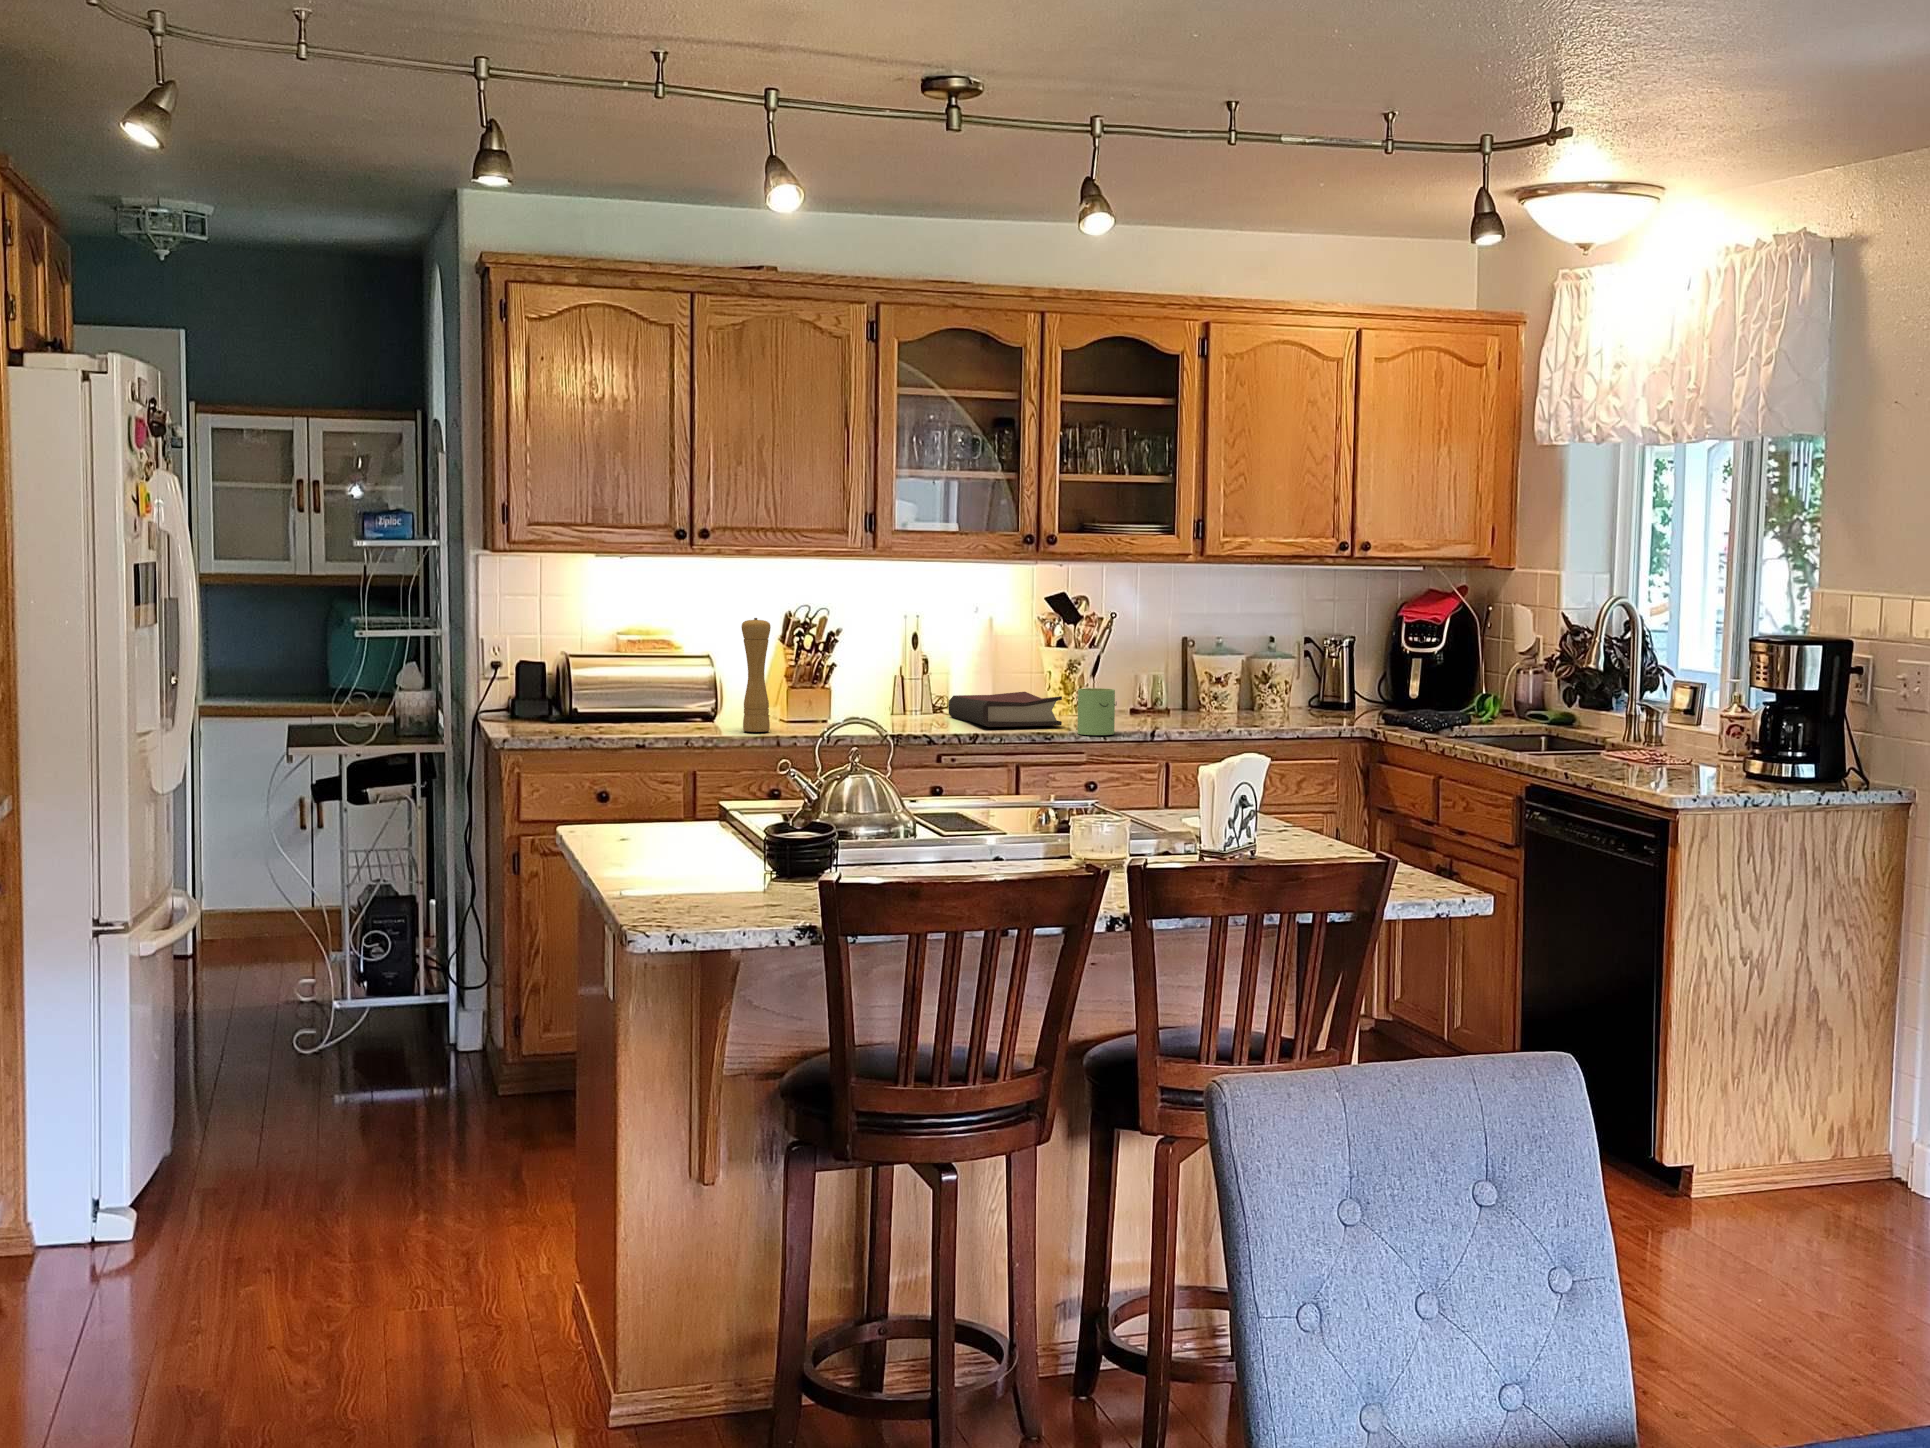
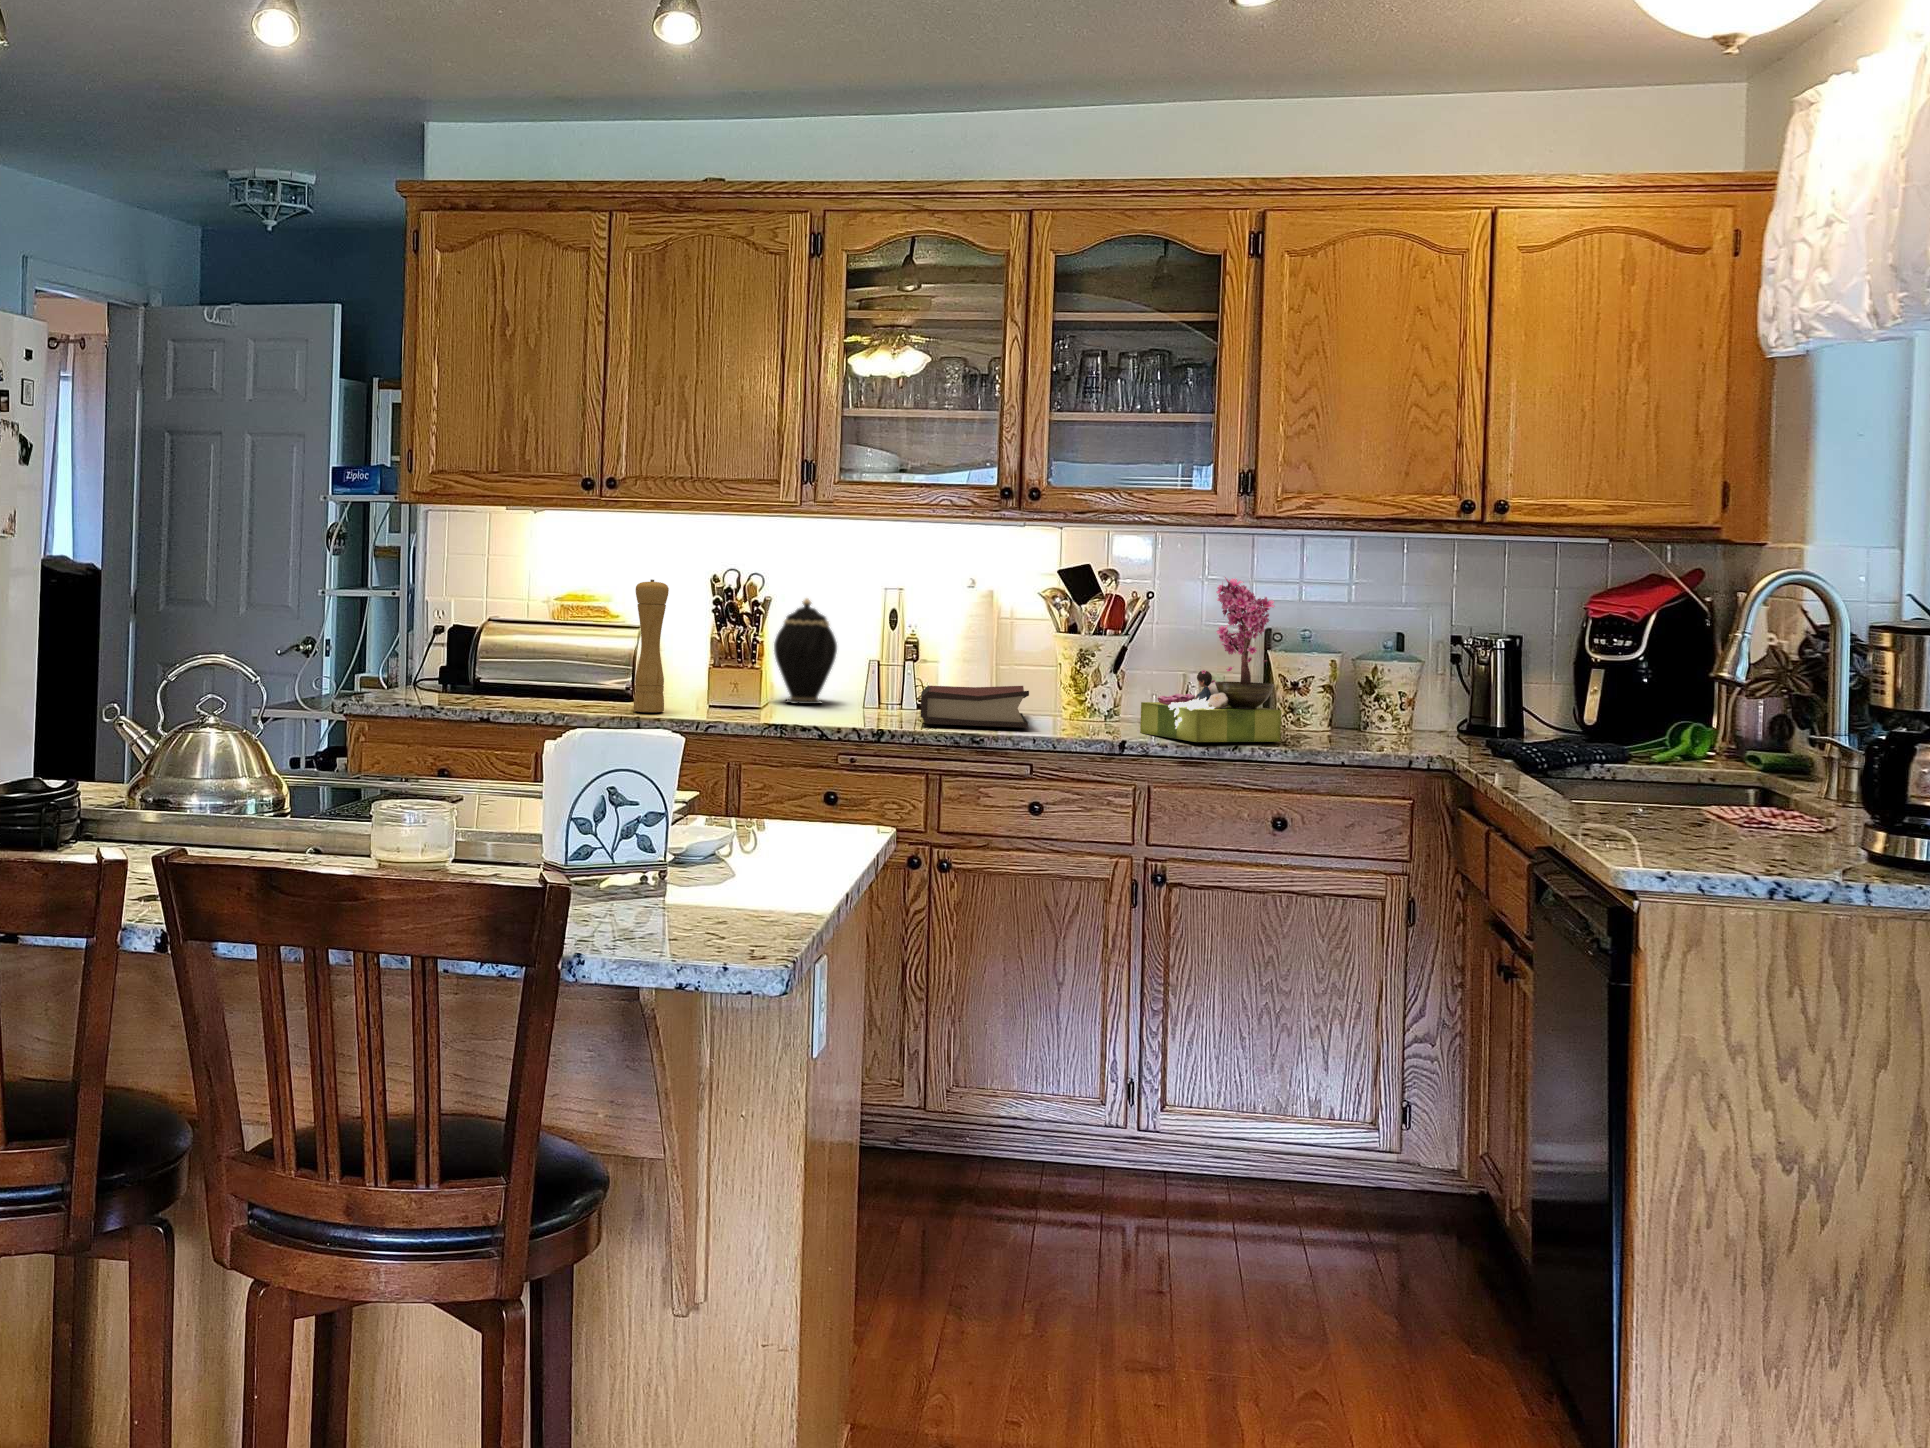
flower arrangement: none [1133,600,1237,728] -> present [1140,577,1281,742]
teapot: none [817,627,881,717] -> present [774,598,837,704]
mug: present [1078,688,1117,735] -> none [1030,681,1085,742]

